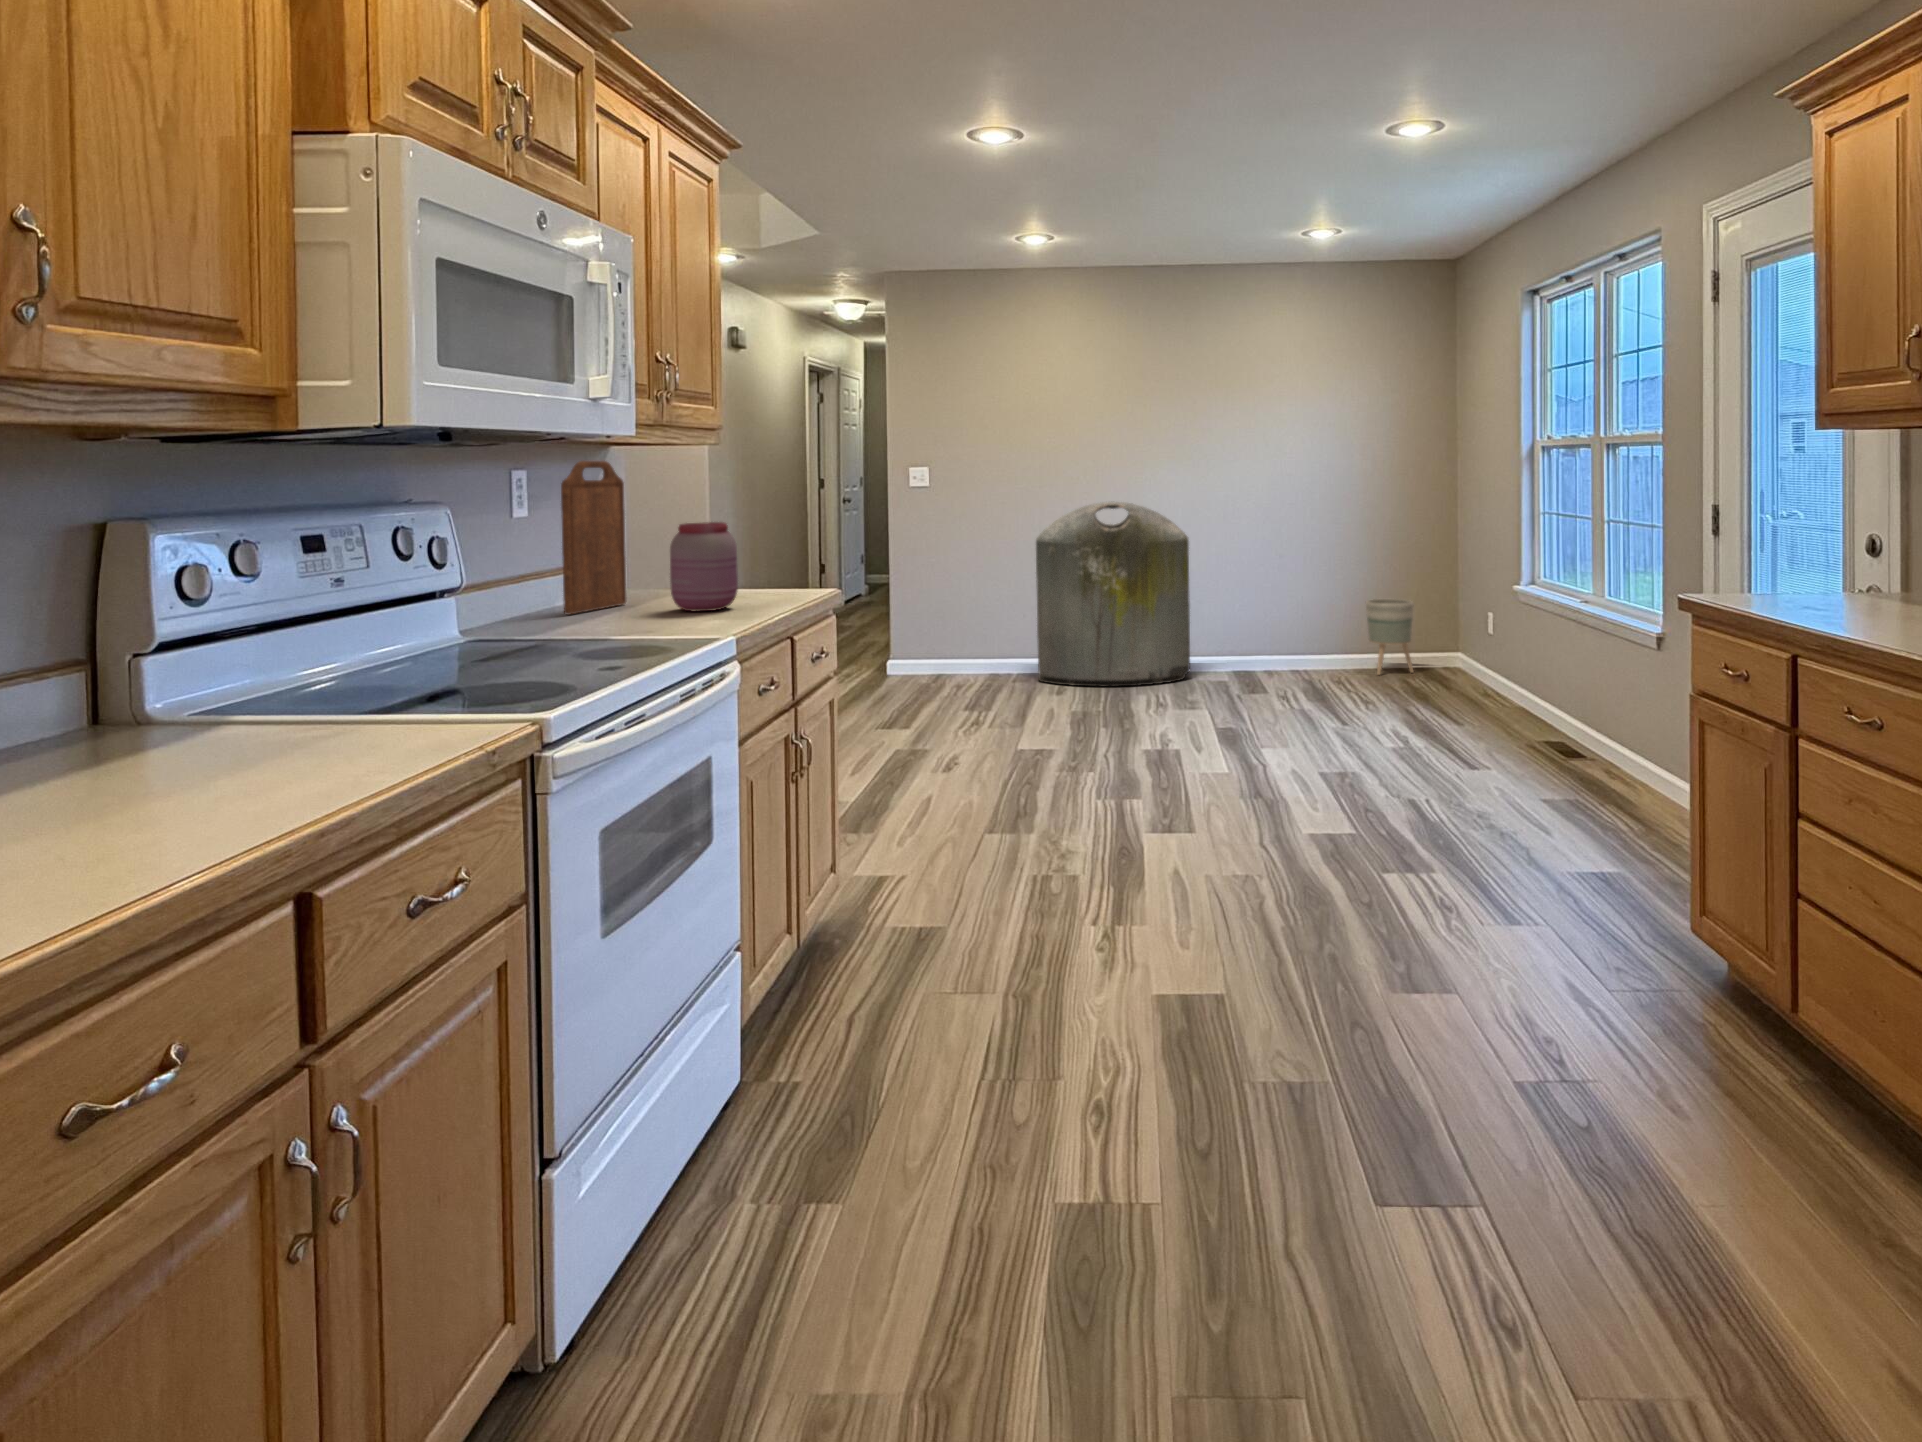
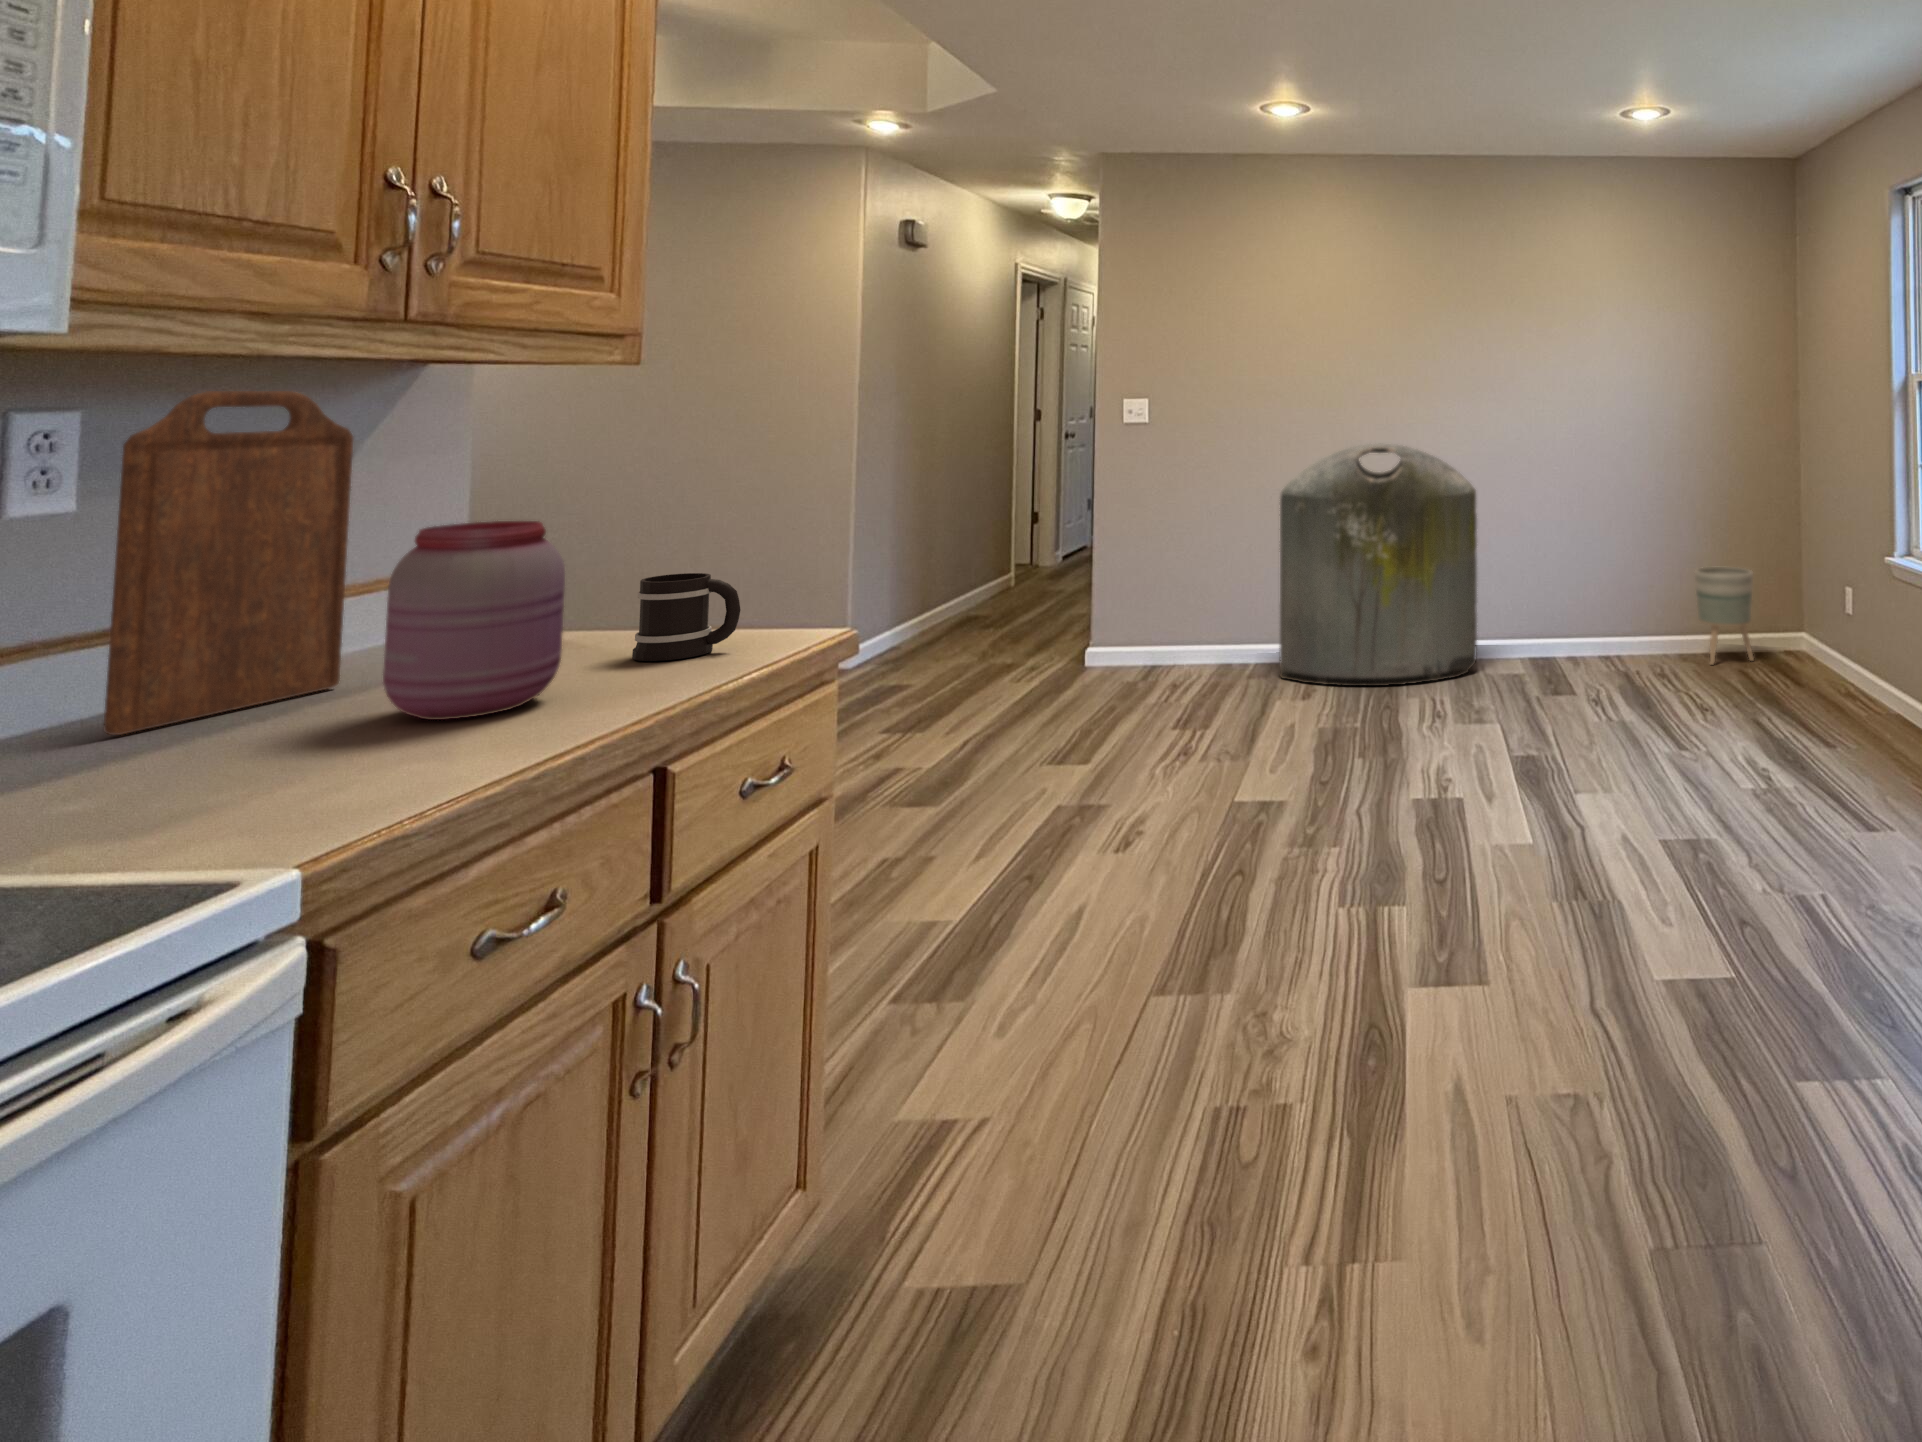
mug: none [745,555,793,598] -> present [632,573,741,661]

